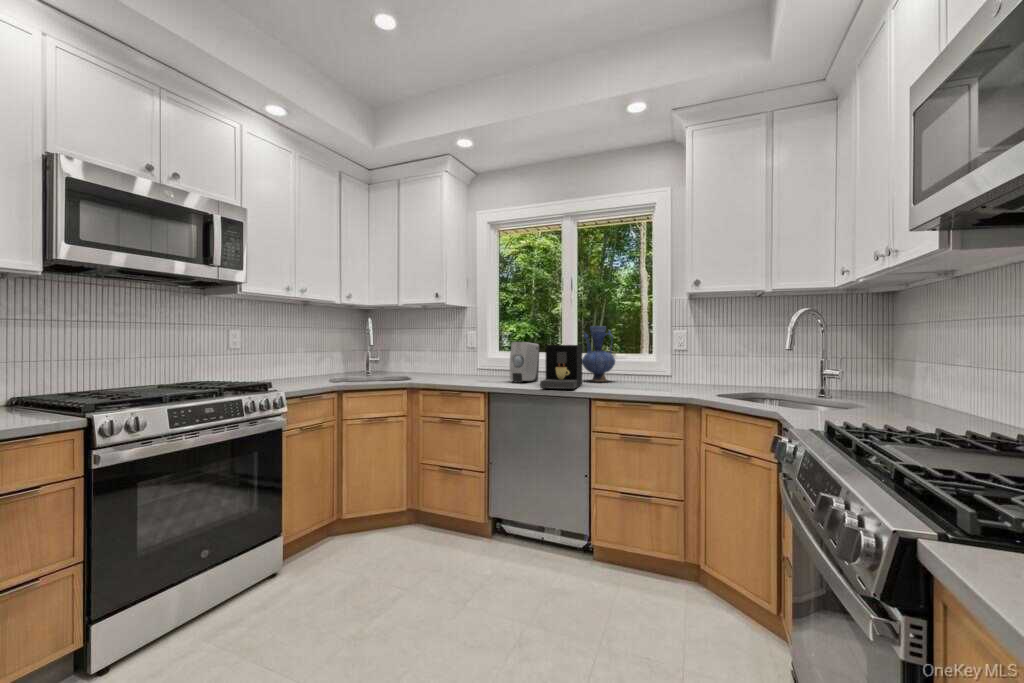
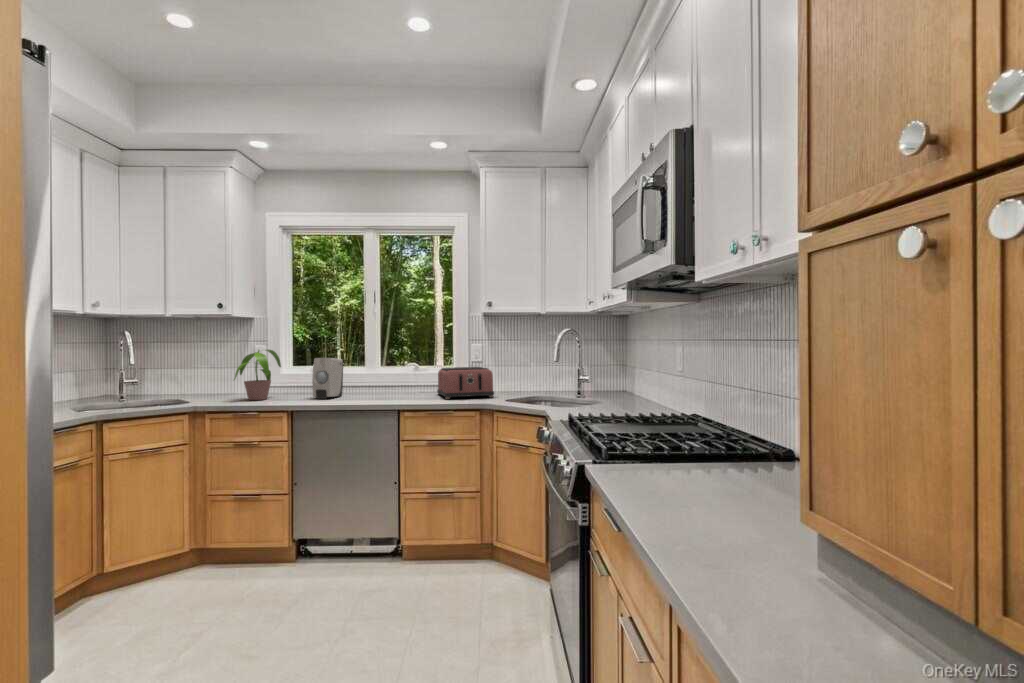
vase: present [582,326,615,382] -> none [386,341,418,394]
potted plant: none [437,333,490,381] -> present [234,350,281,400]
coffee maker: present [540,345,582,389] -> none [350,360,388,403]
toaster: none [636,355,703,391] -> present [437,367,494,399]

